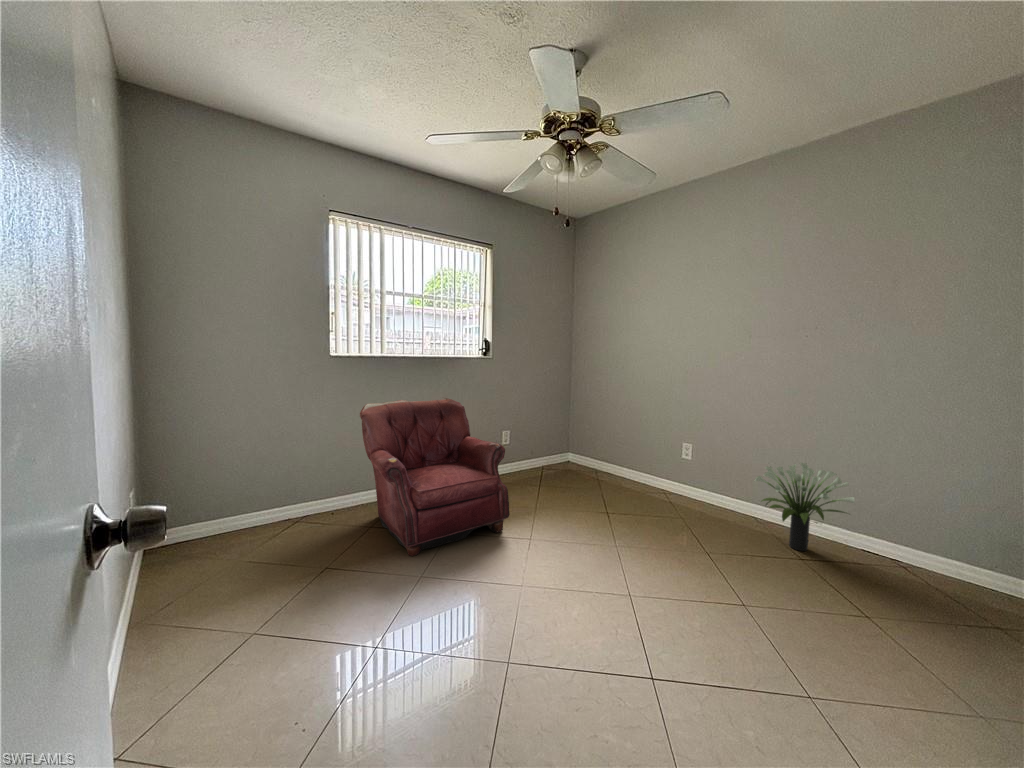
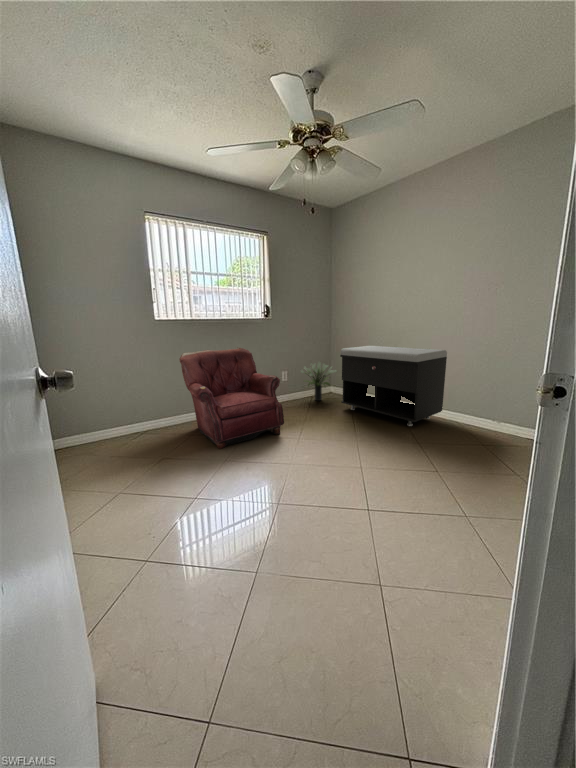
storage bench: none [589,401,741,525] -> present [340,346,447,426]
potted plant: present [755,463,855,551] -> present [301,362,337,401]

